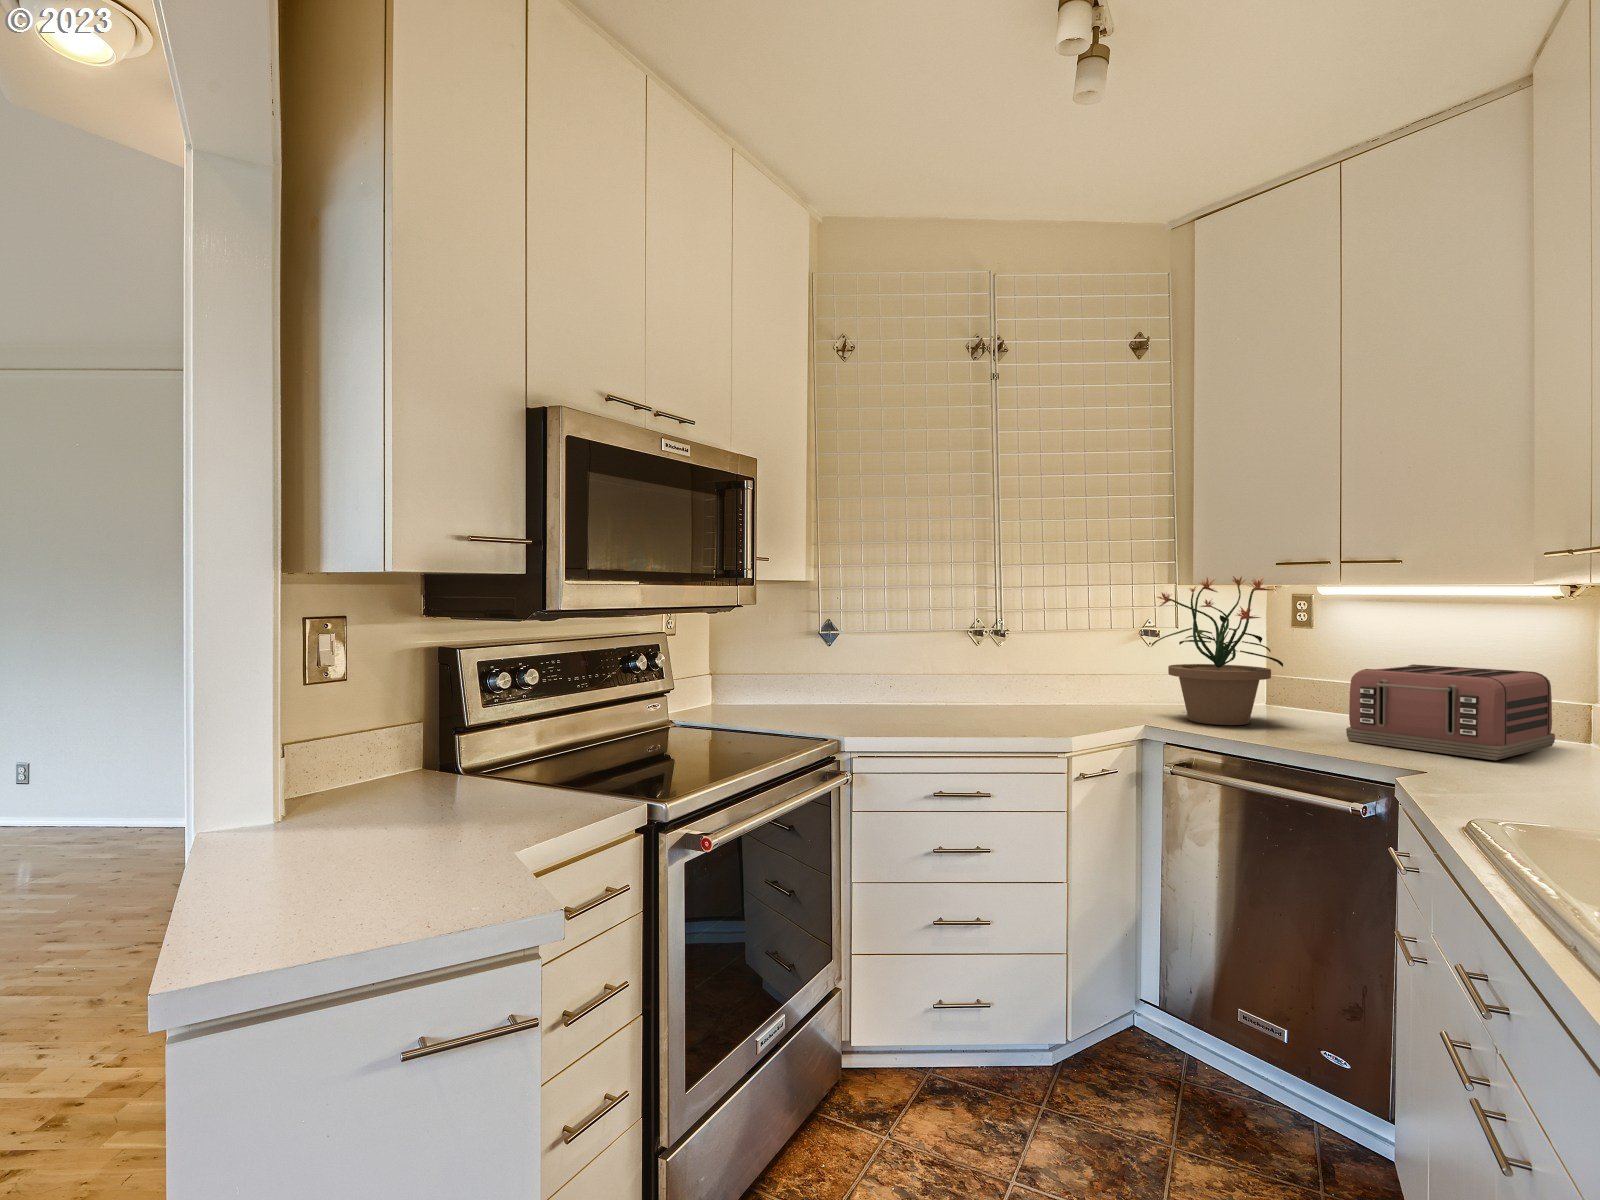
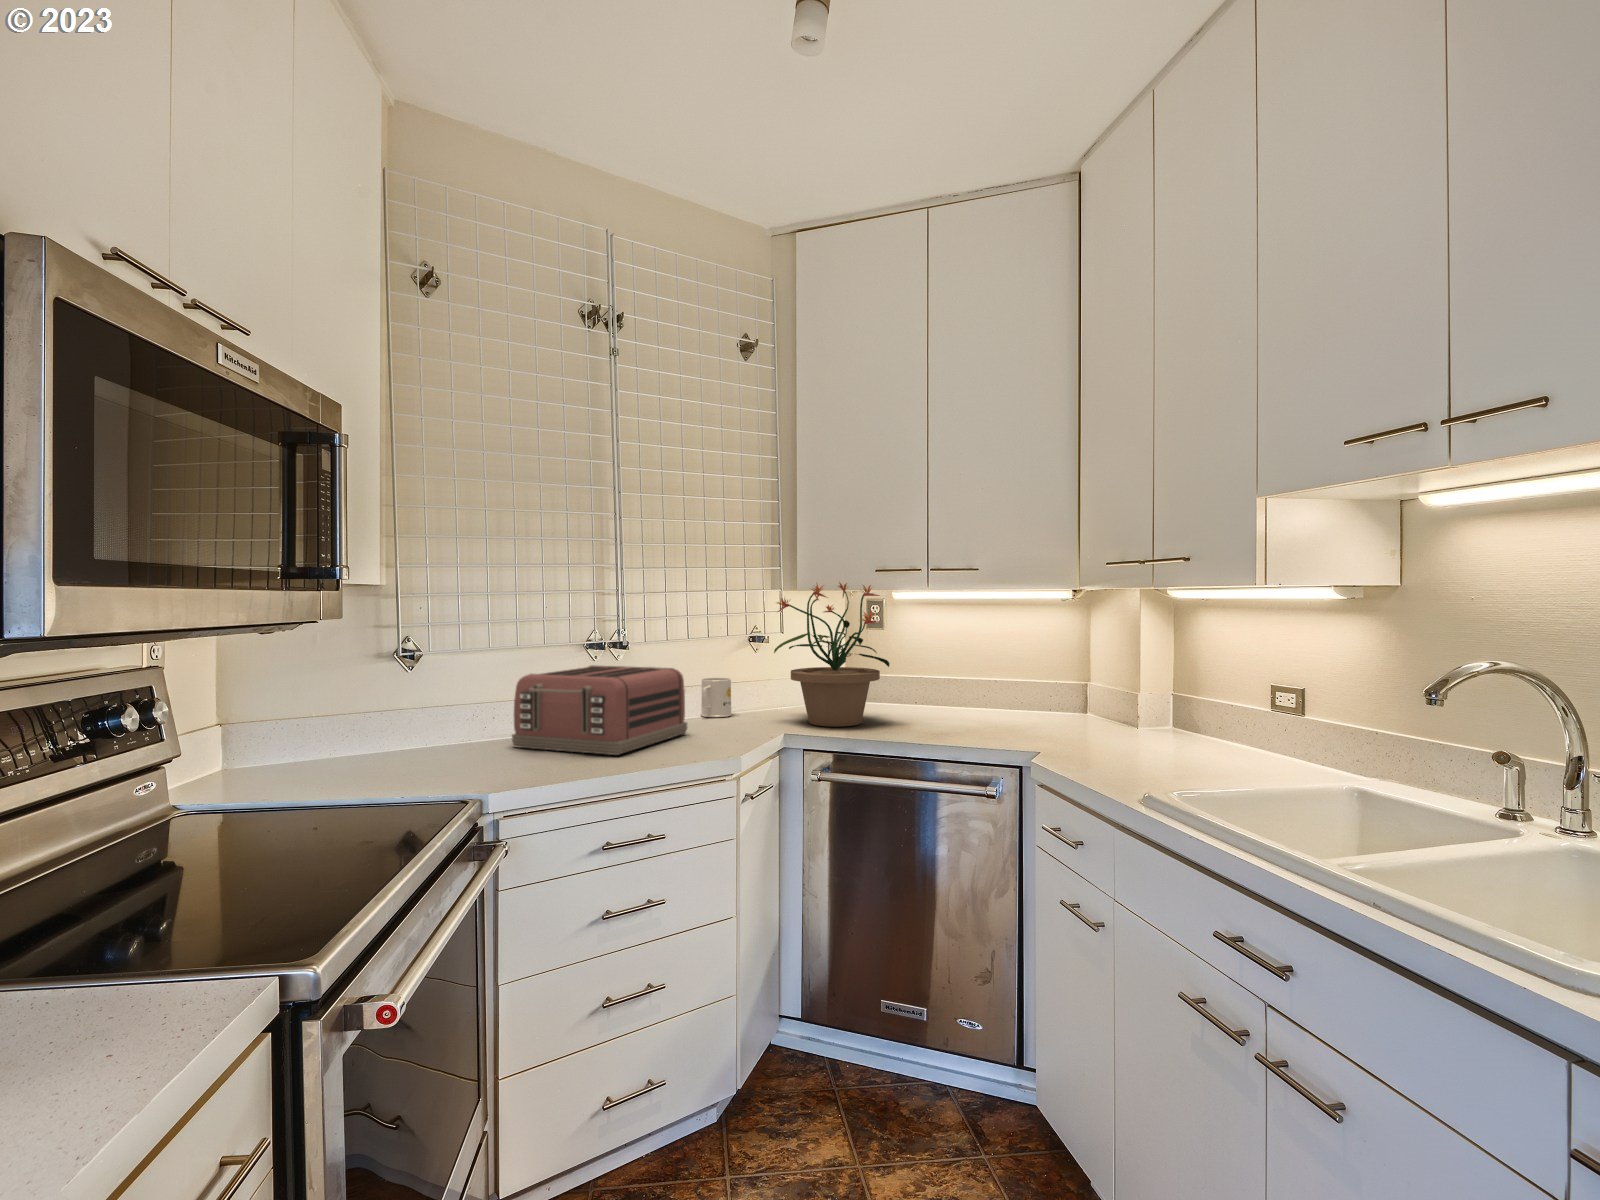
toaster: present [1346,664,1555,760] -> present [512,665,687,755]
mug: none [1085,669,1119,707] -> present [701,678,732,717]

